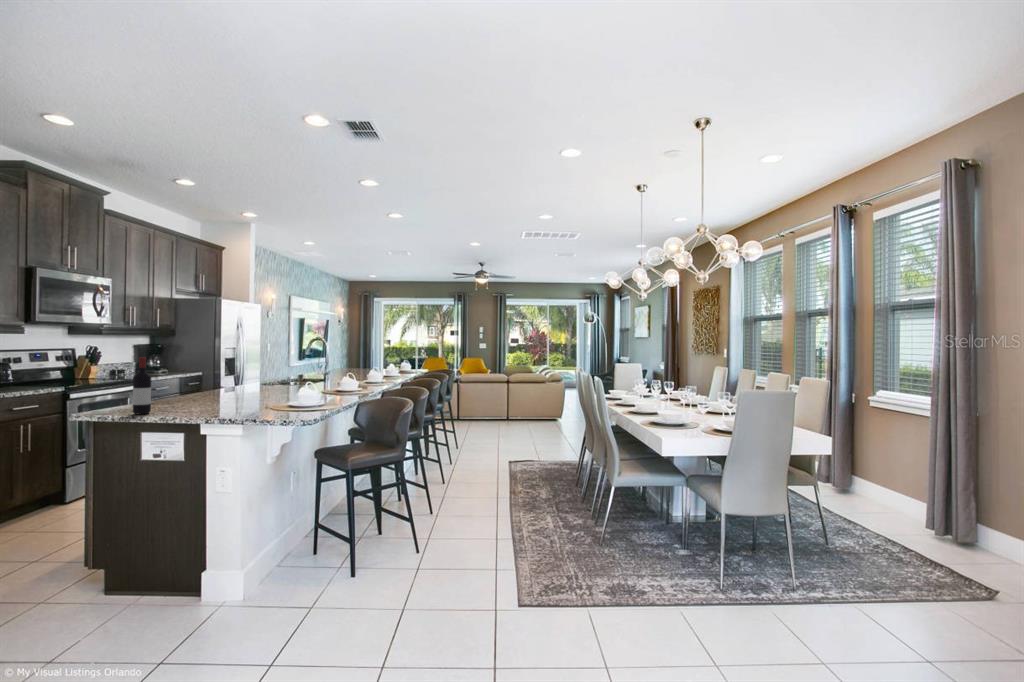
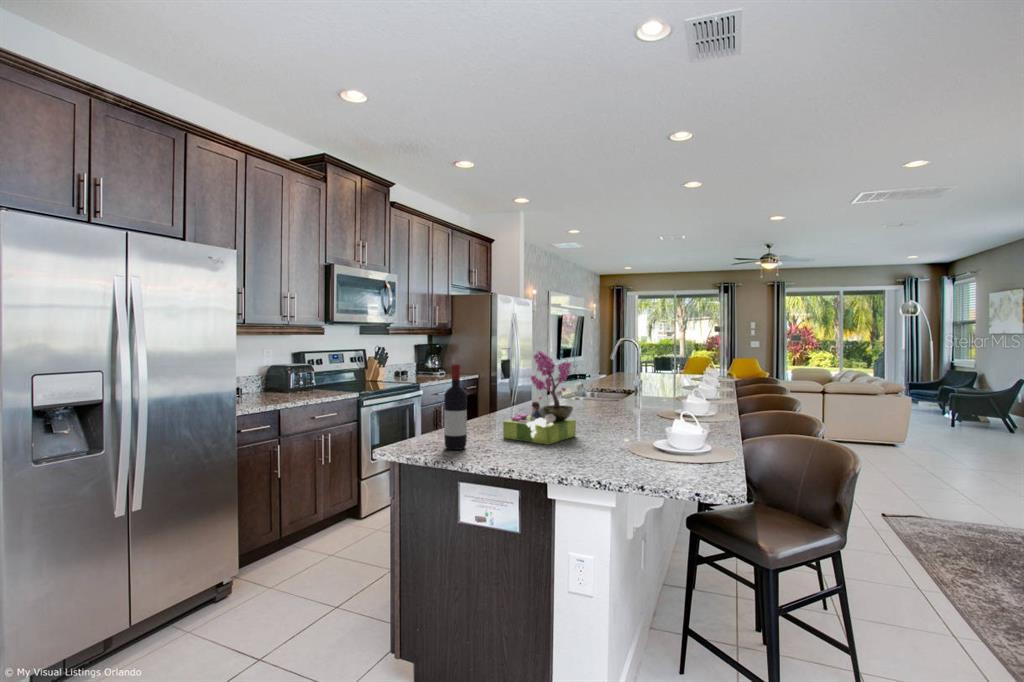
flower arrangement: none [185,348,243,410] -> present [503,351,576,445]

